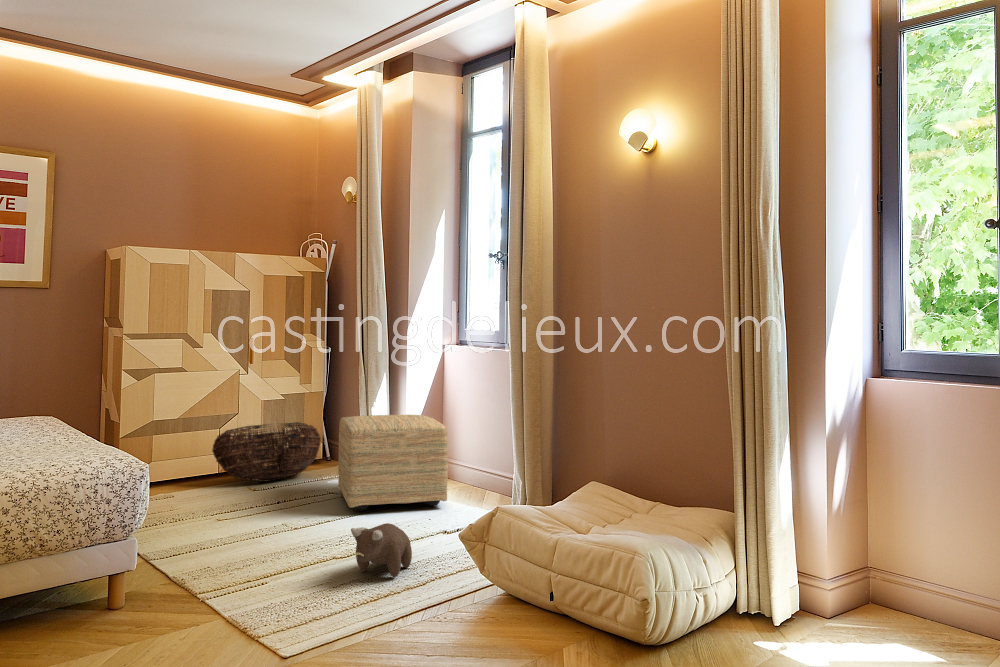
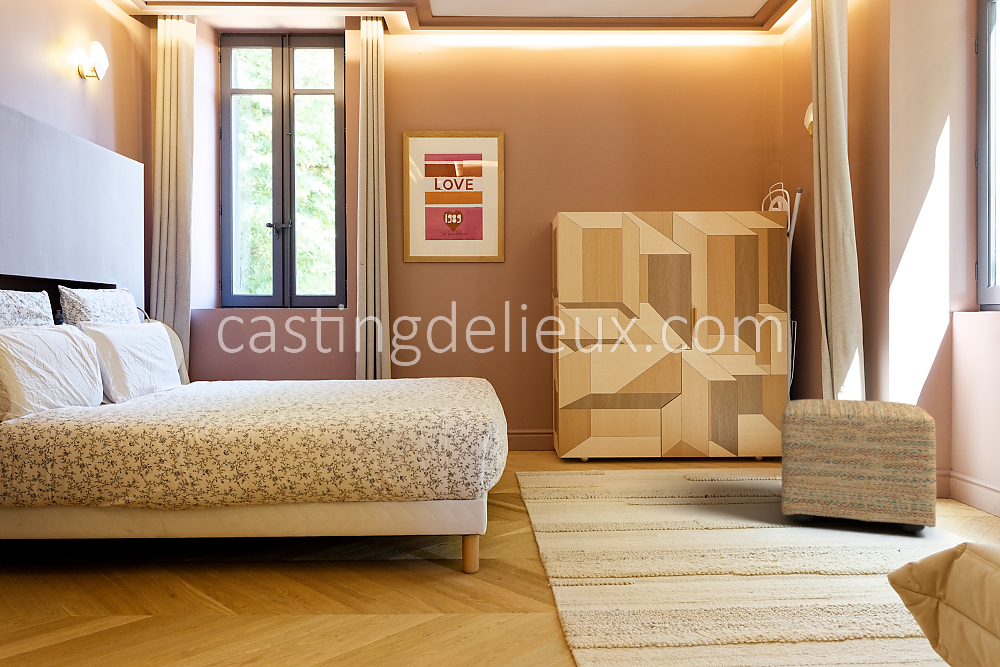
basket: present [212,422,321,482] -> none [646,406,777,474]
plush toy: present [351,523,412,577] -> none [734,533,834,615]

